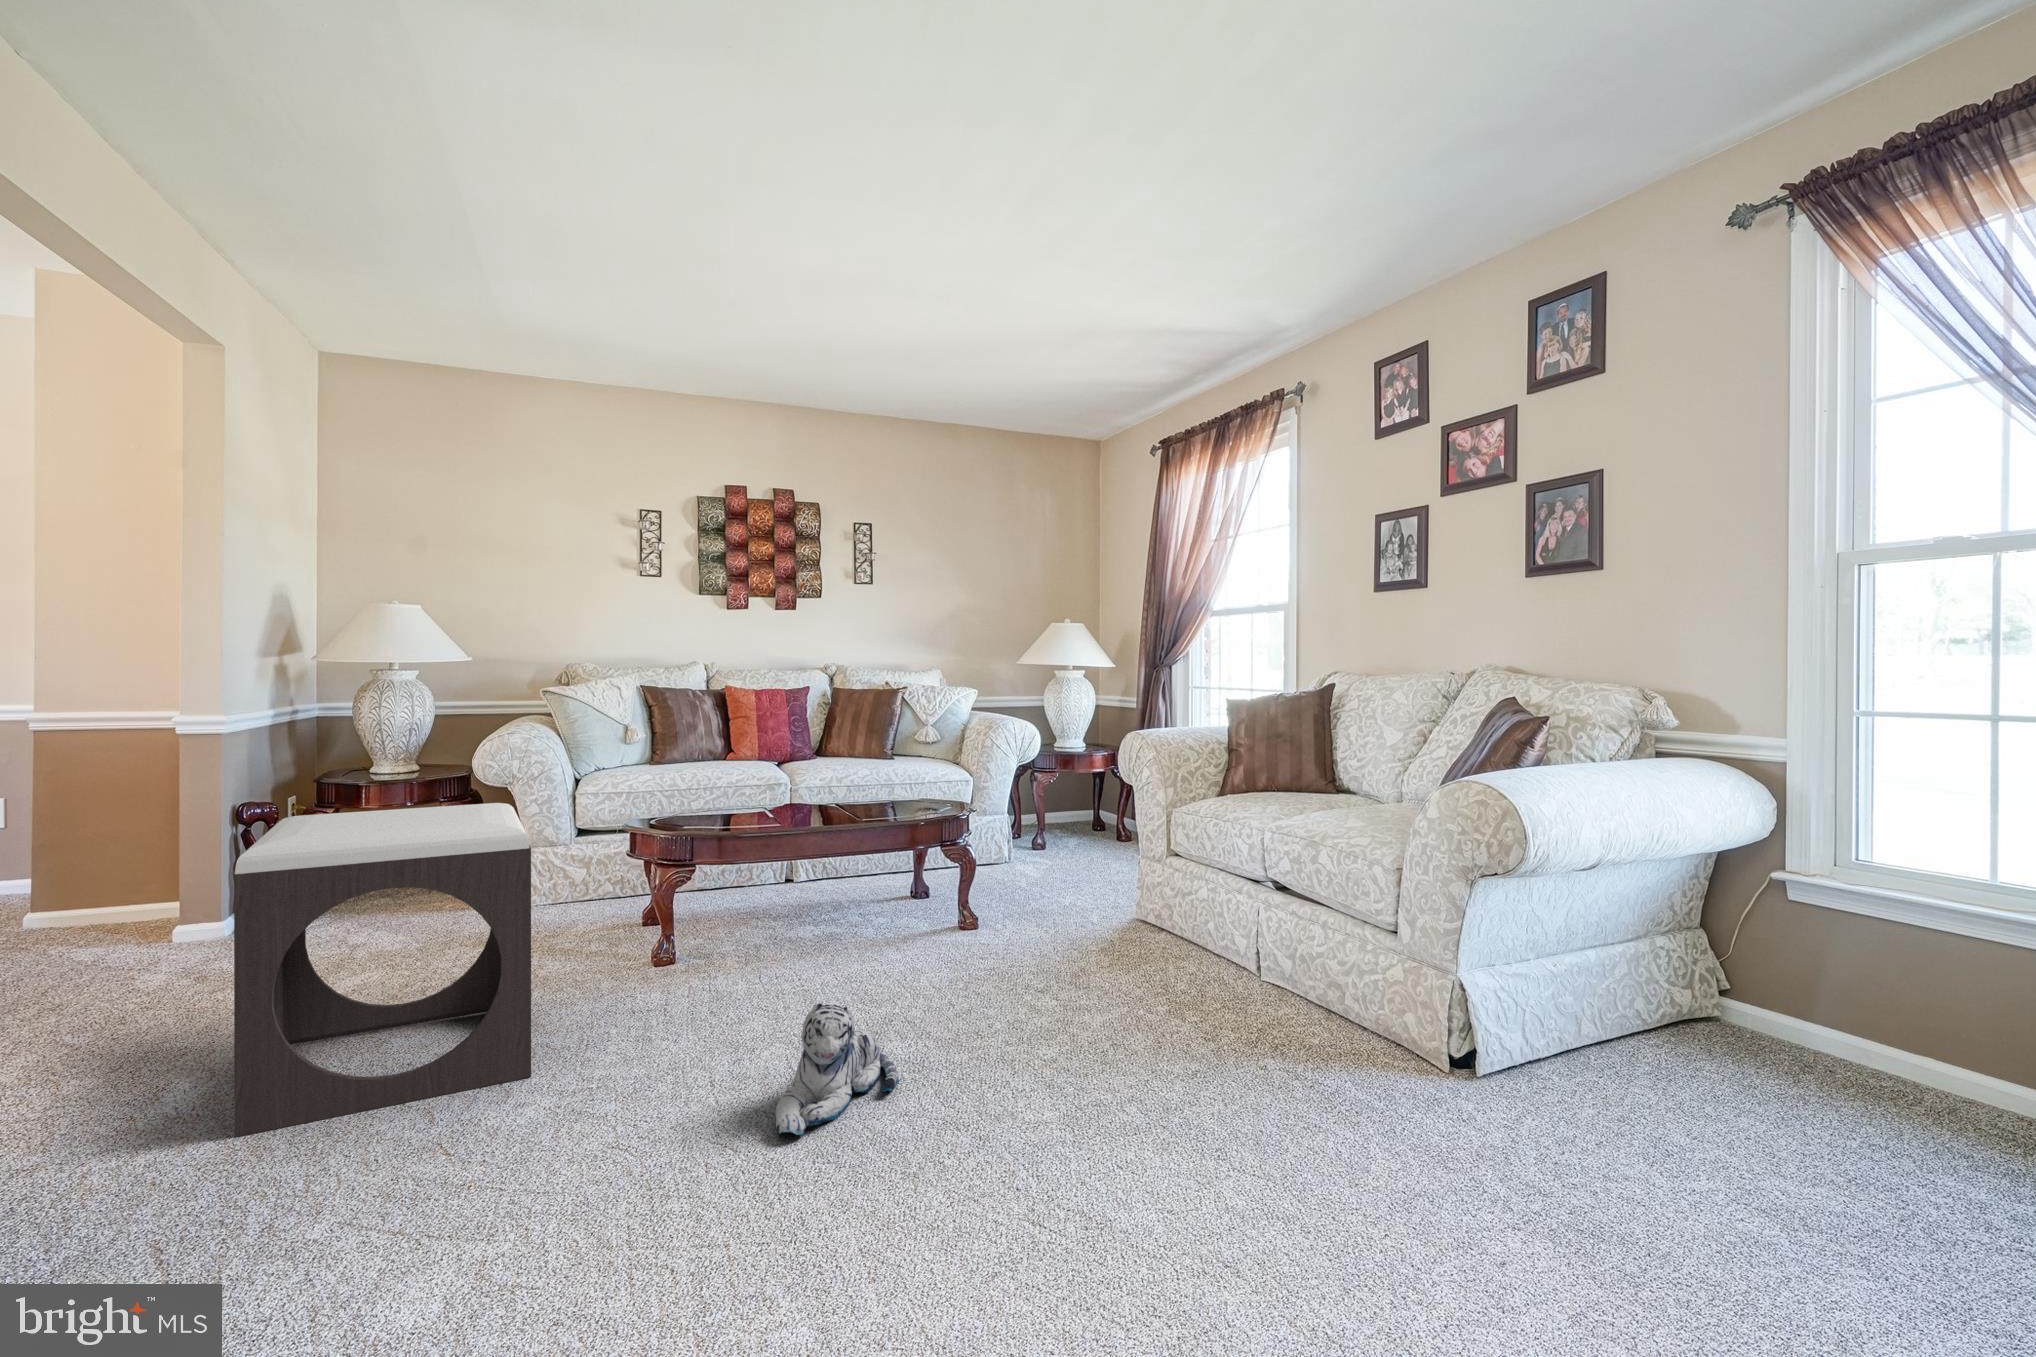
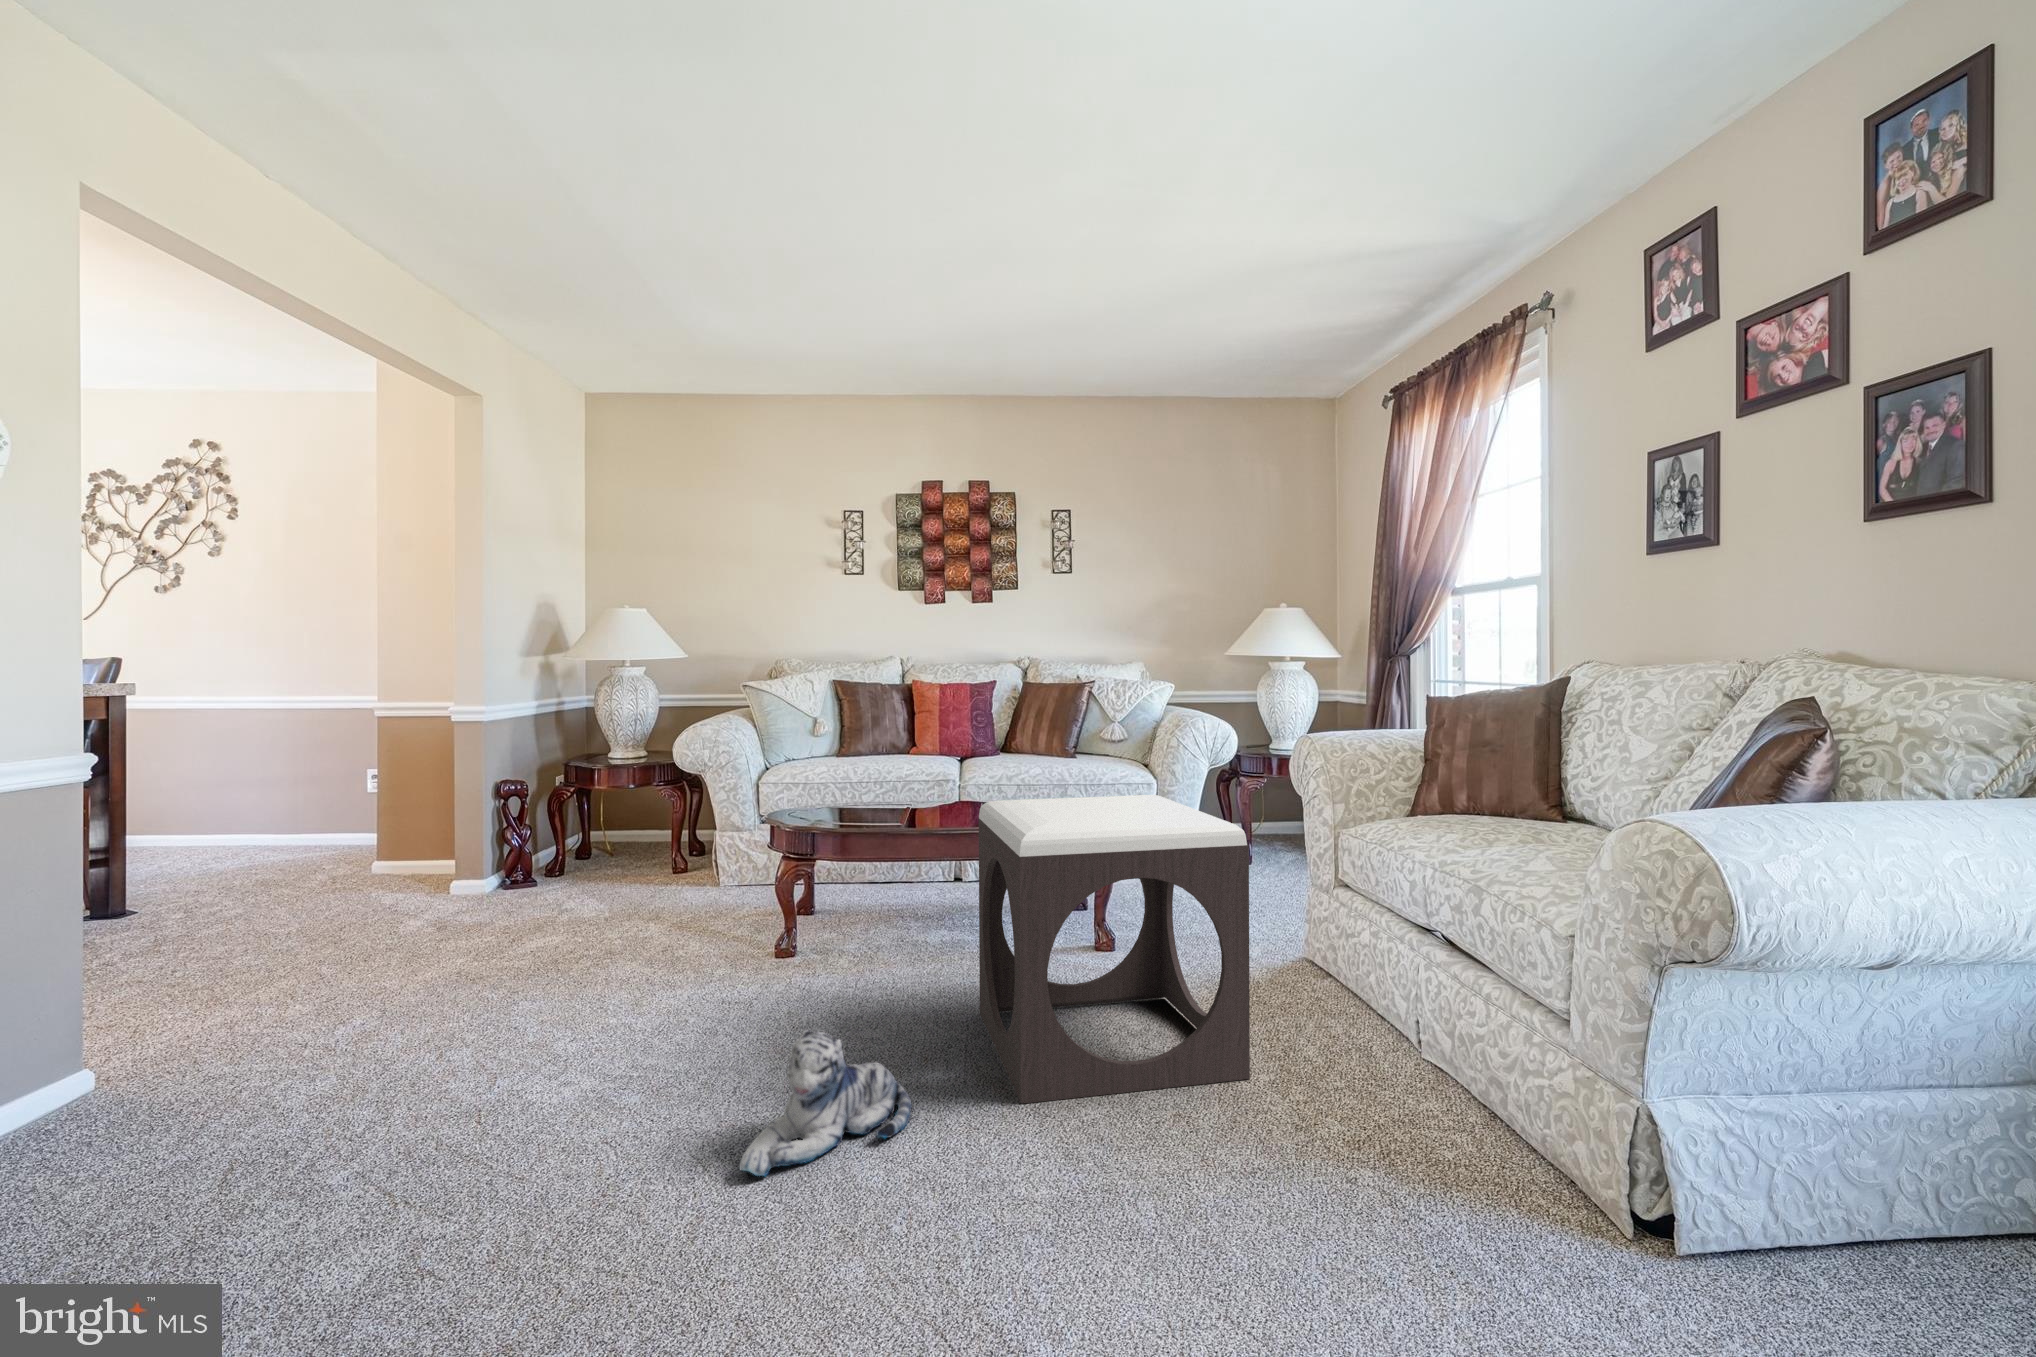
footstool: present [234,803,531,1137] -> present [979,795,1250,1104]

